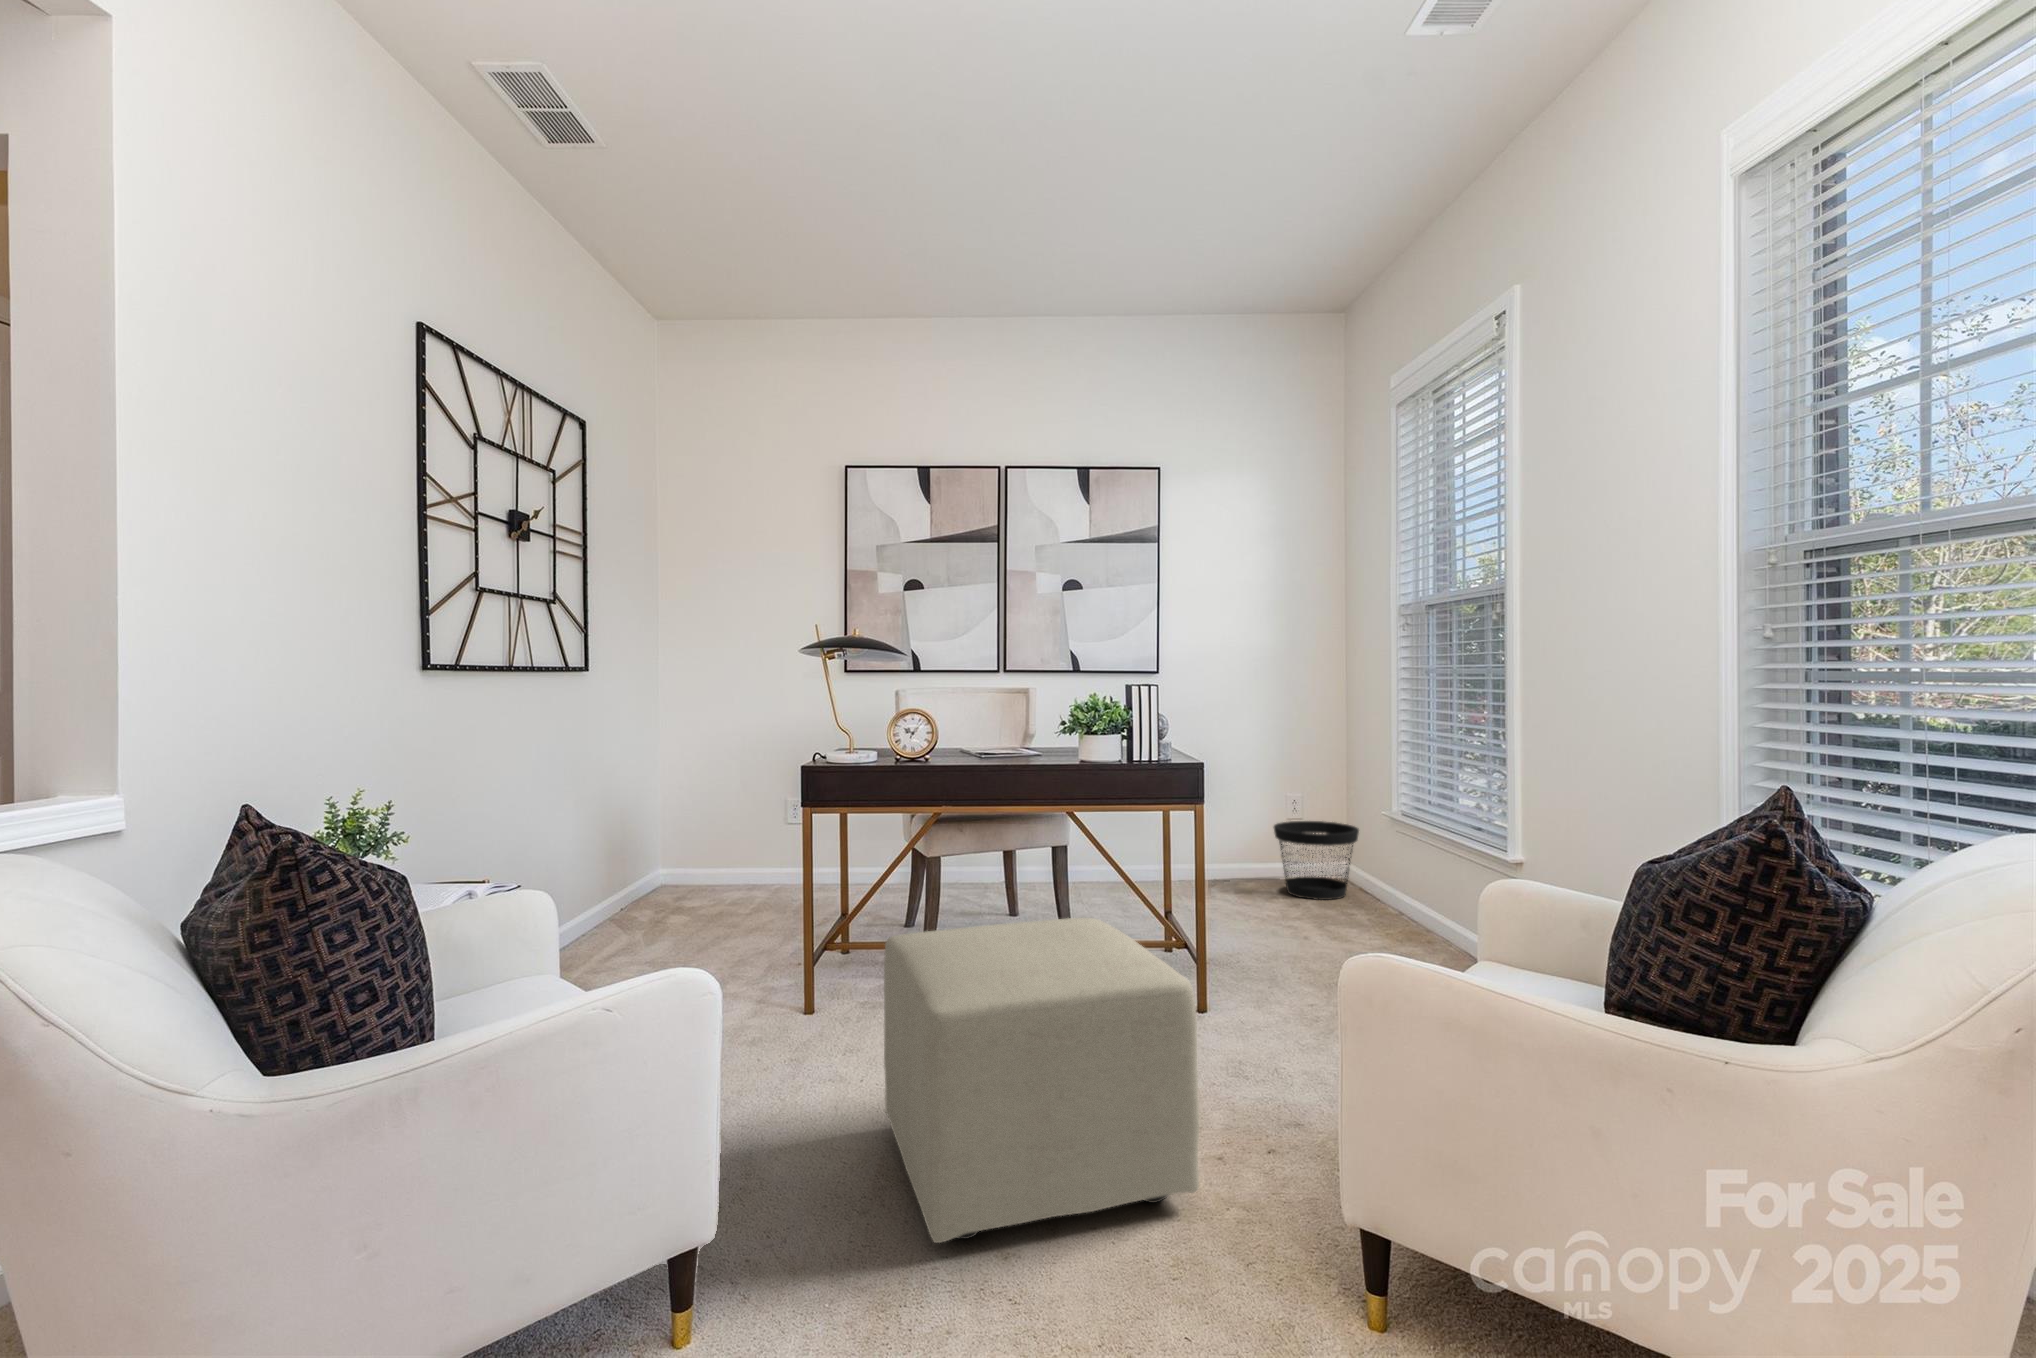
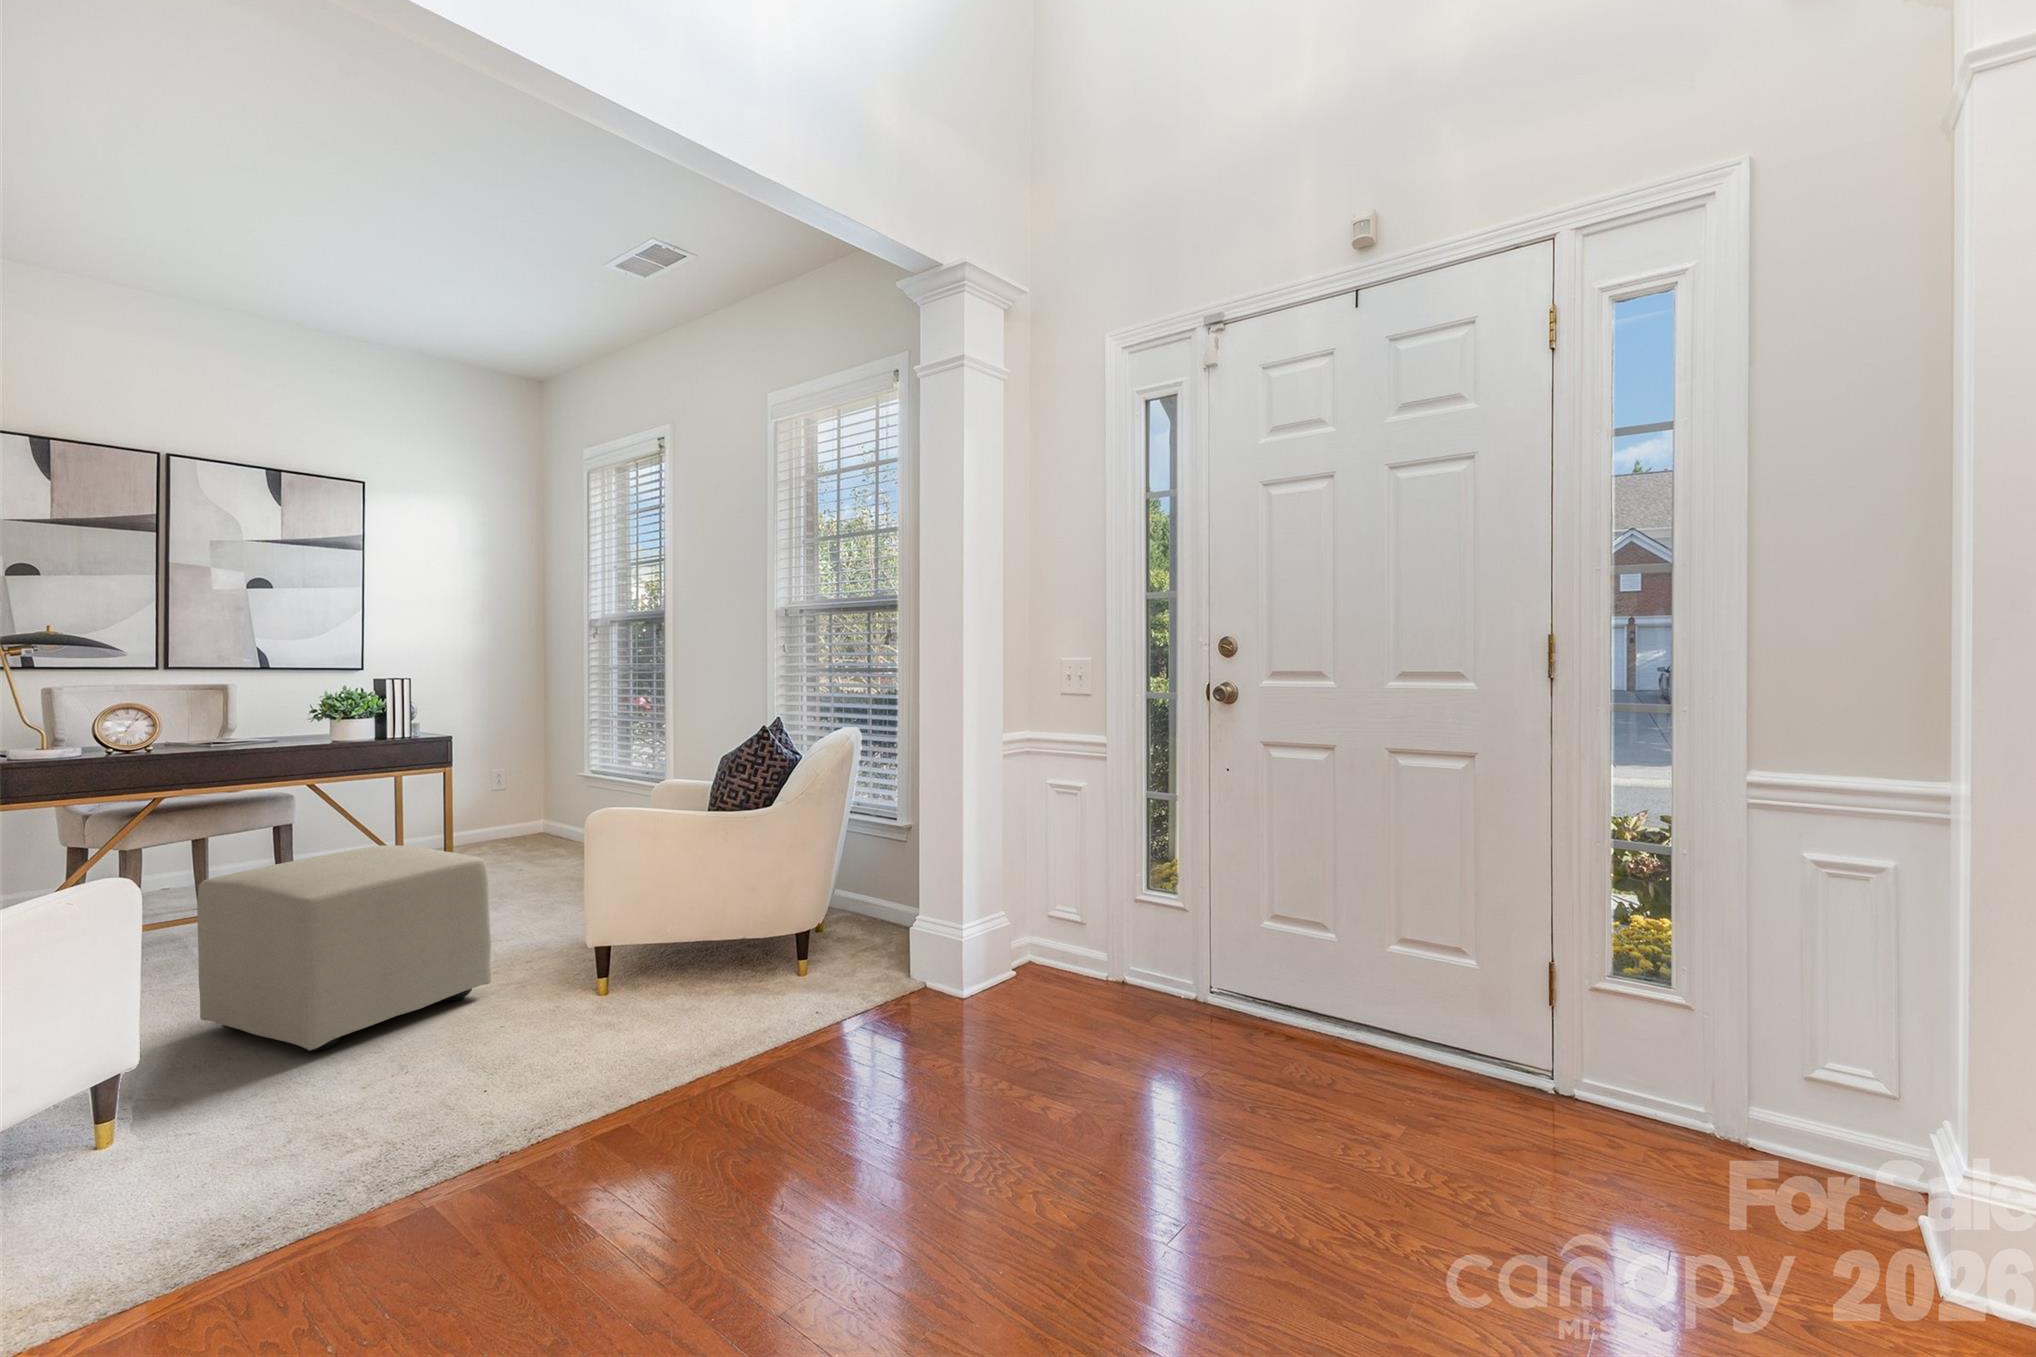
wastebasket: present [1274,821,1359,900] -> none [478,783,552,844]

